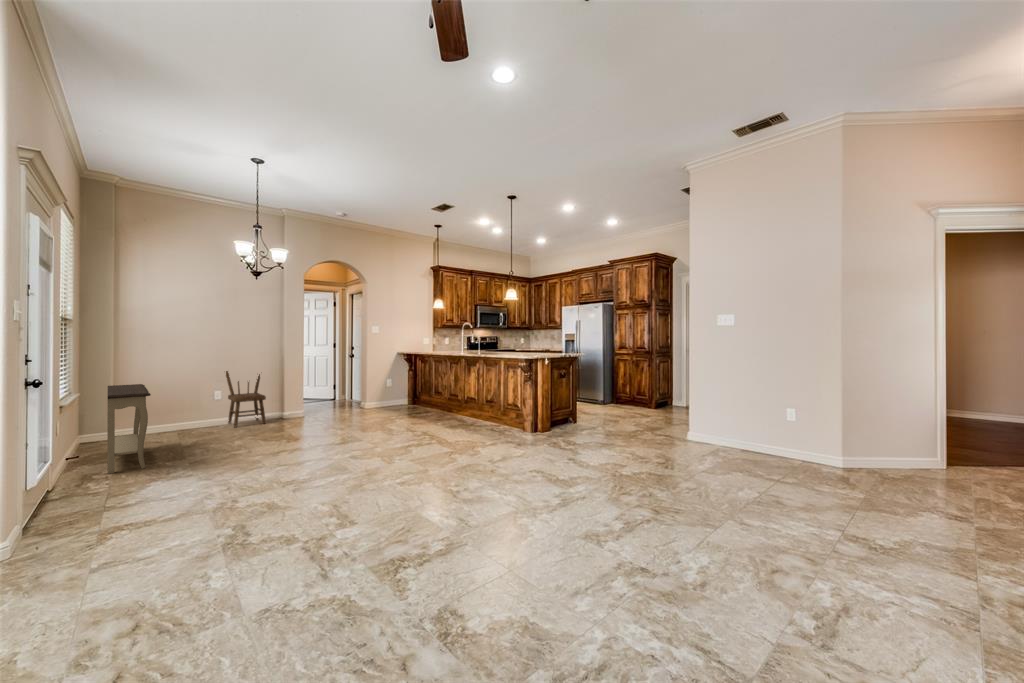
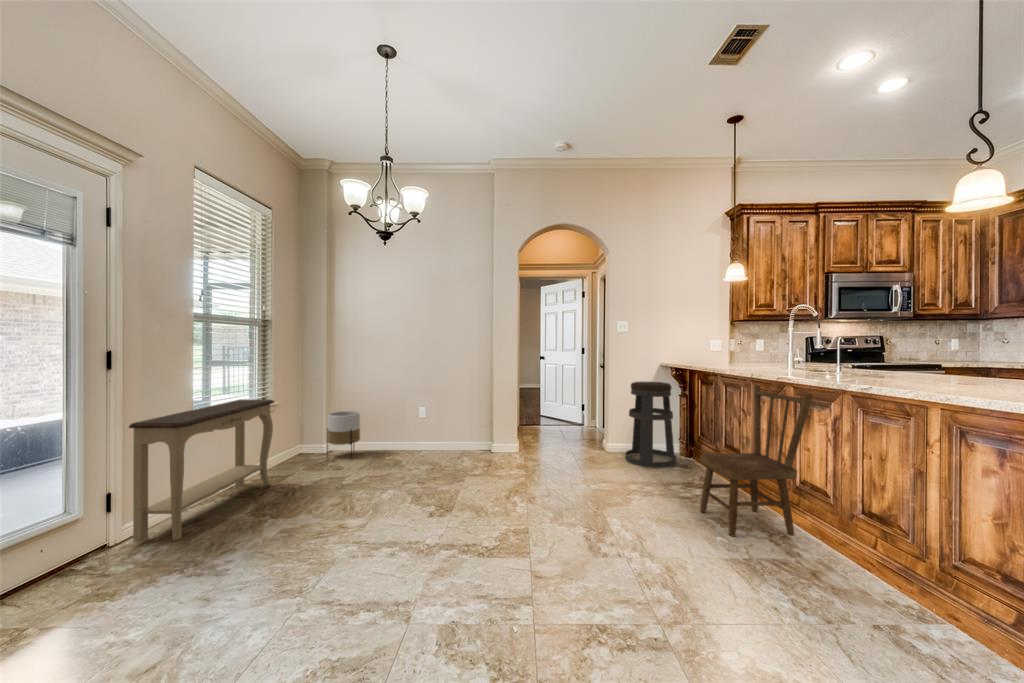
bar stool: none [380,363,409,410] -> present [625,381,677,468]
dining chair: present [226,371,266,427] -> present [700,385,812,536]
planter: none [148,396,179,434] -> present [327,411,360,458]

